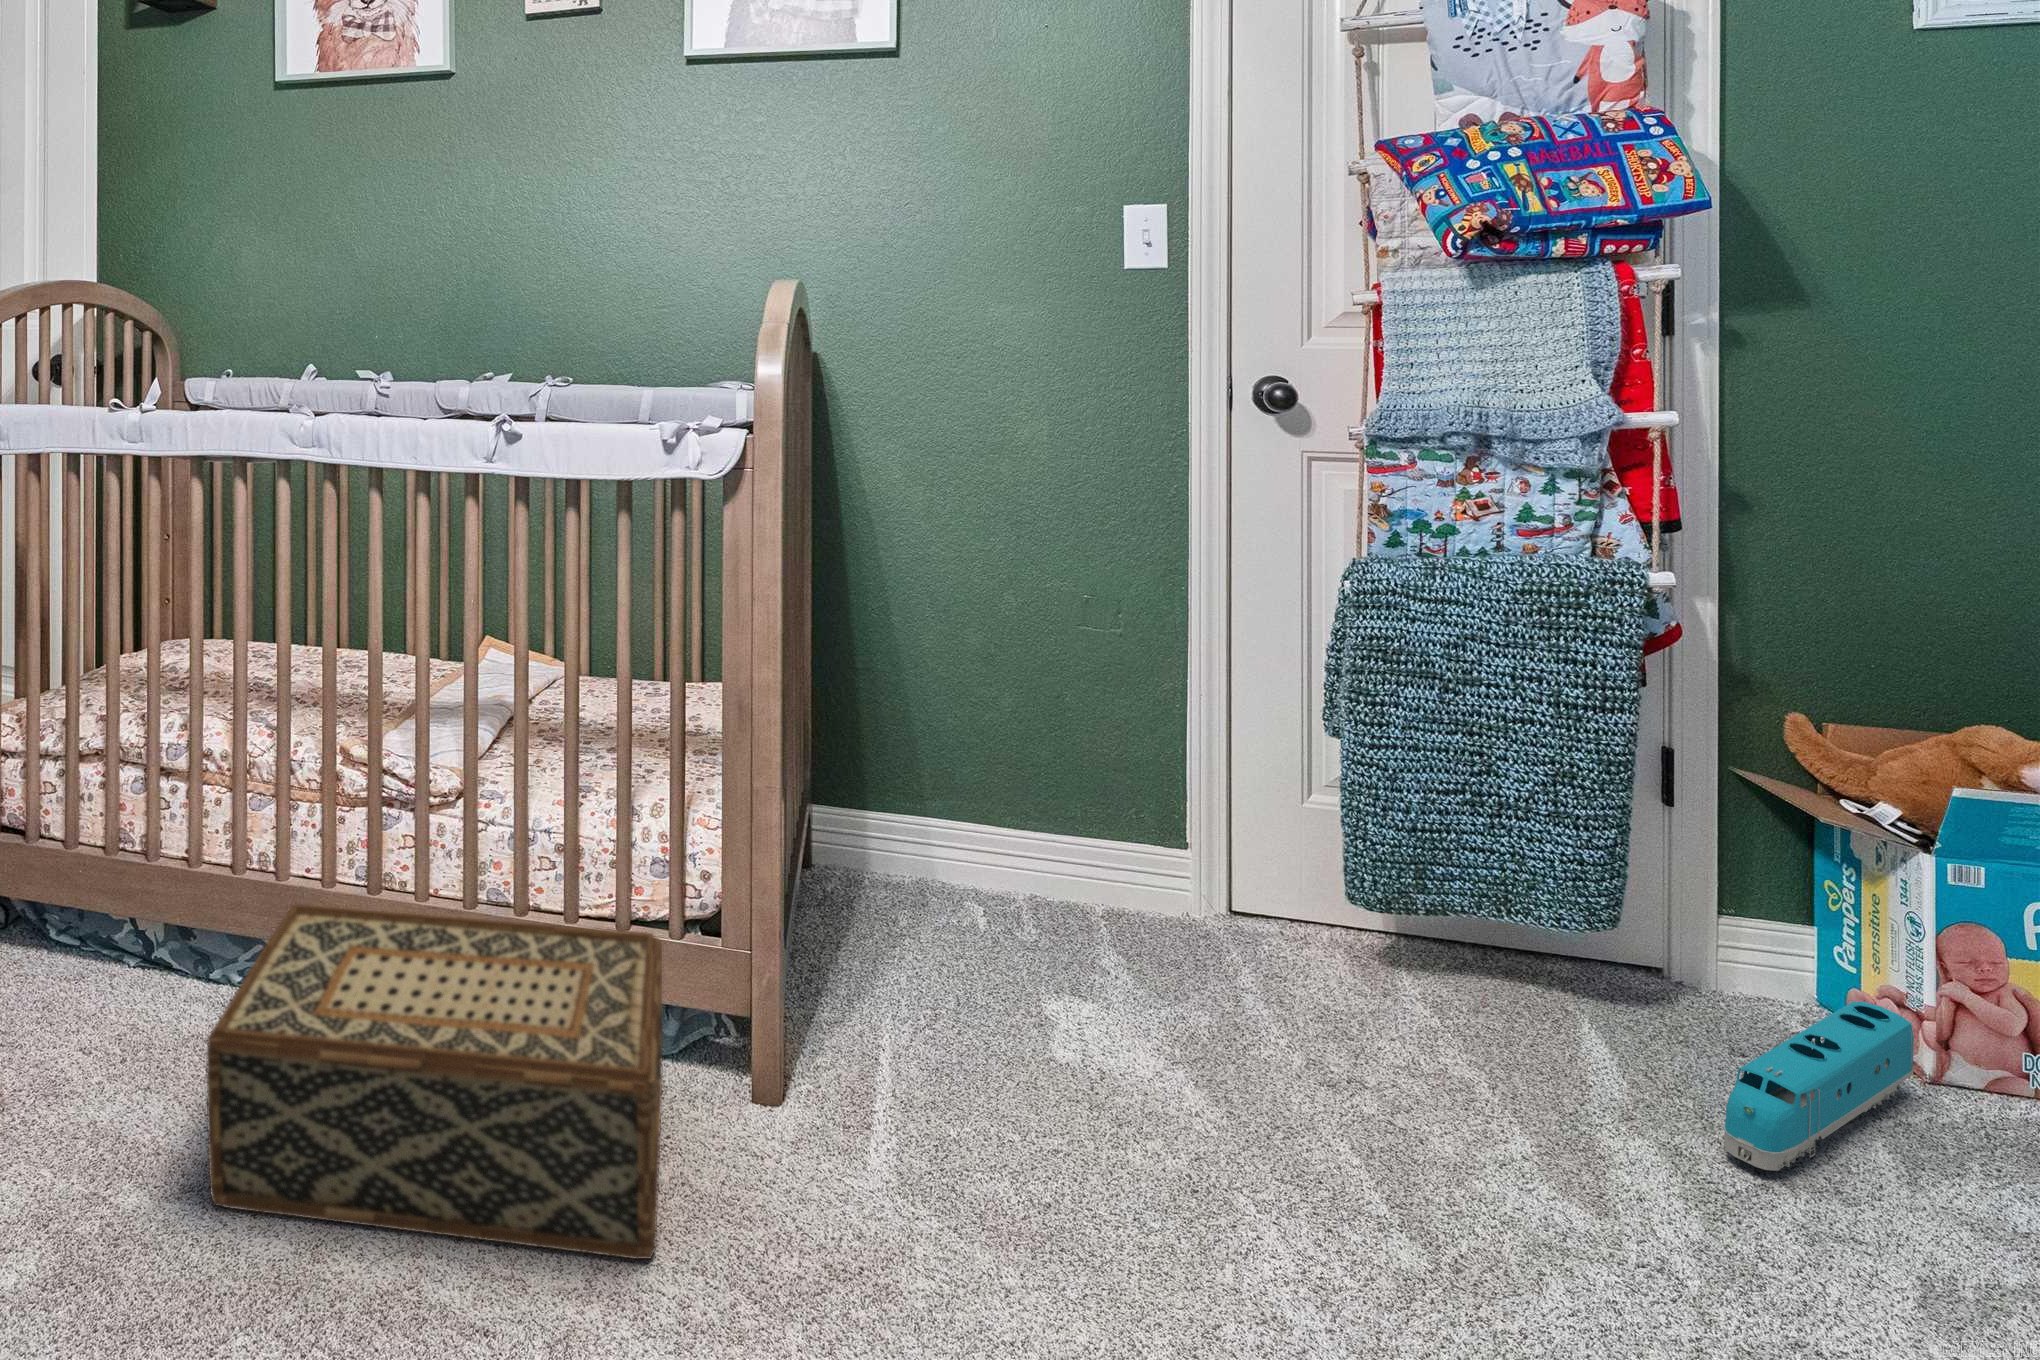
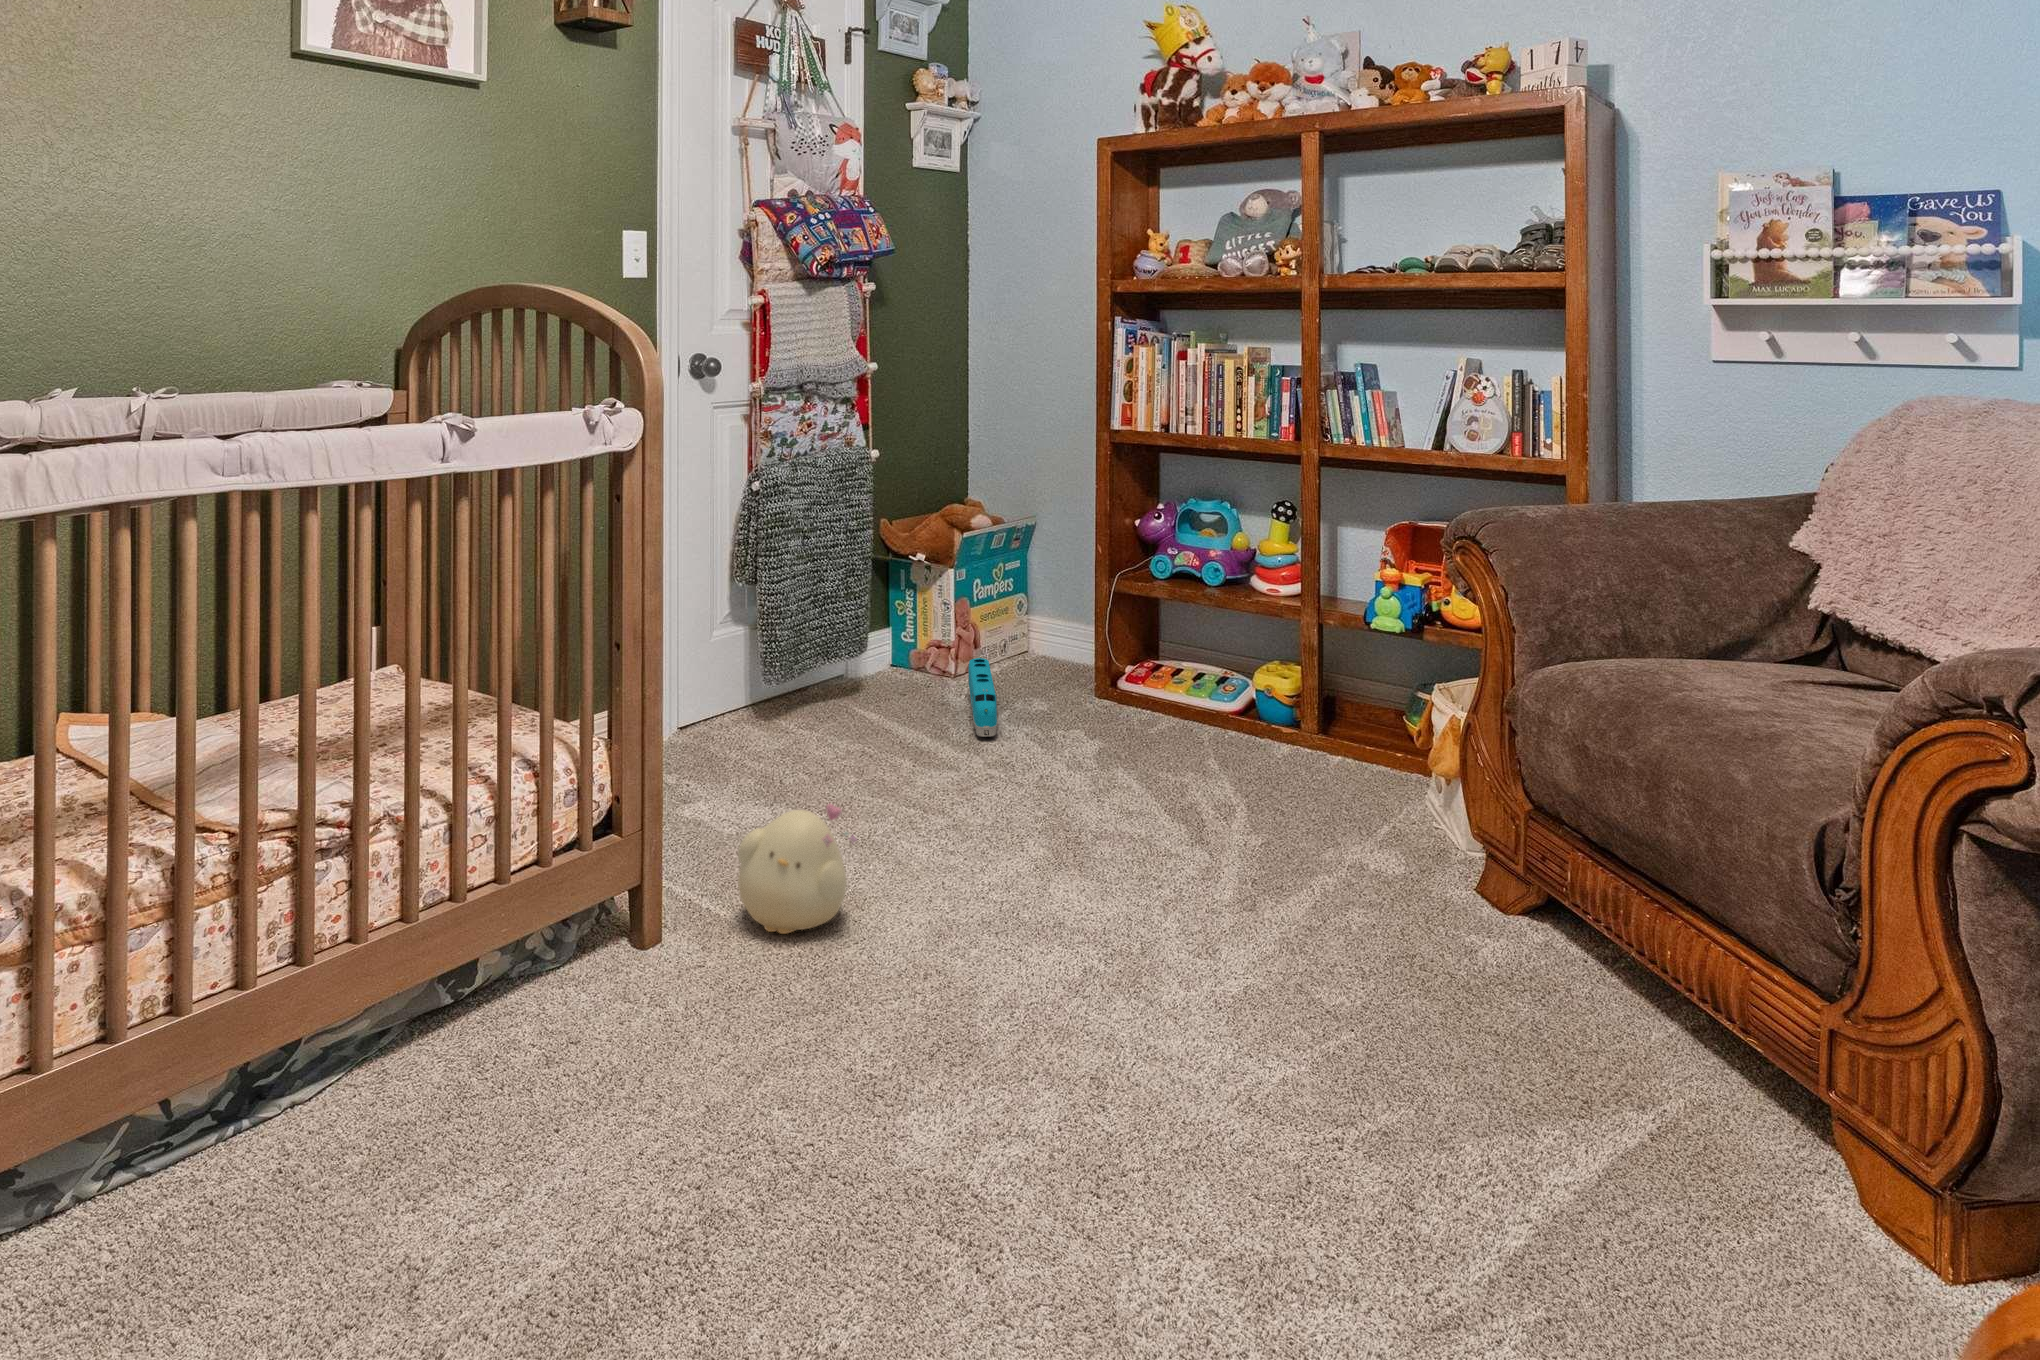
woven basket: present [207,905,663,1259] -> none [261,846,735,1259]
plush toy: none [858,1034,1015,1229] -> present [738,804,856,934]

